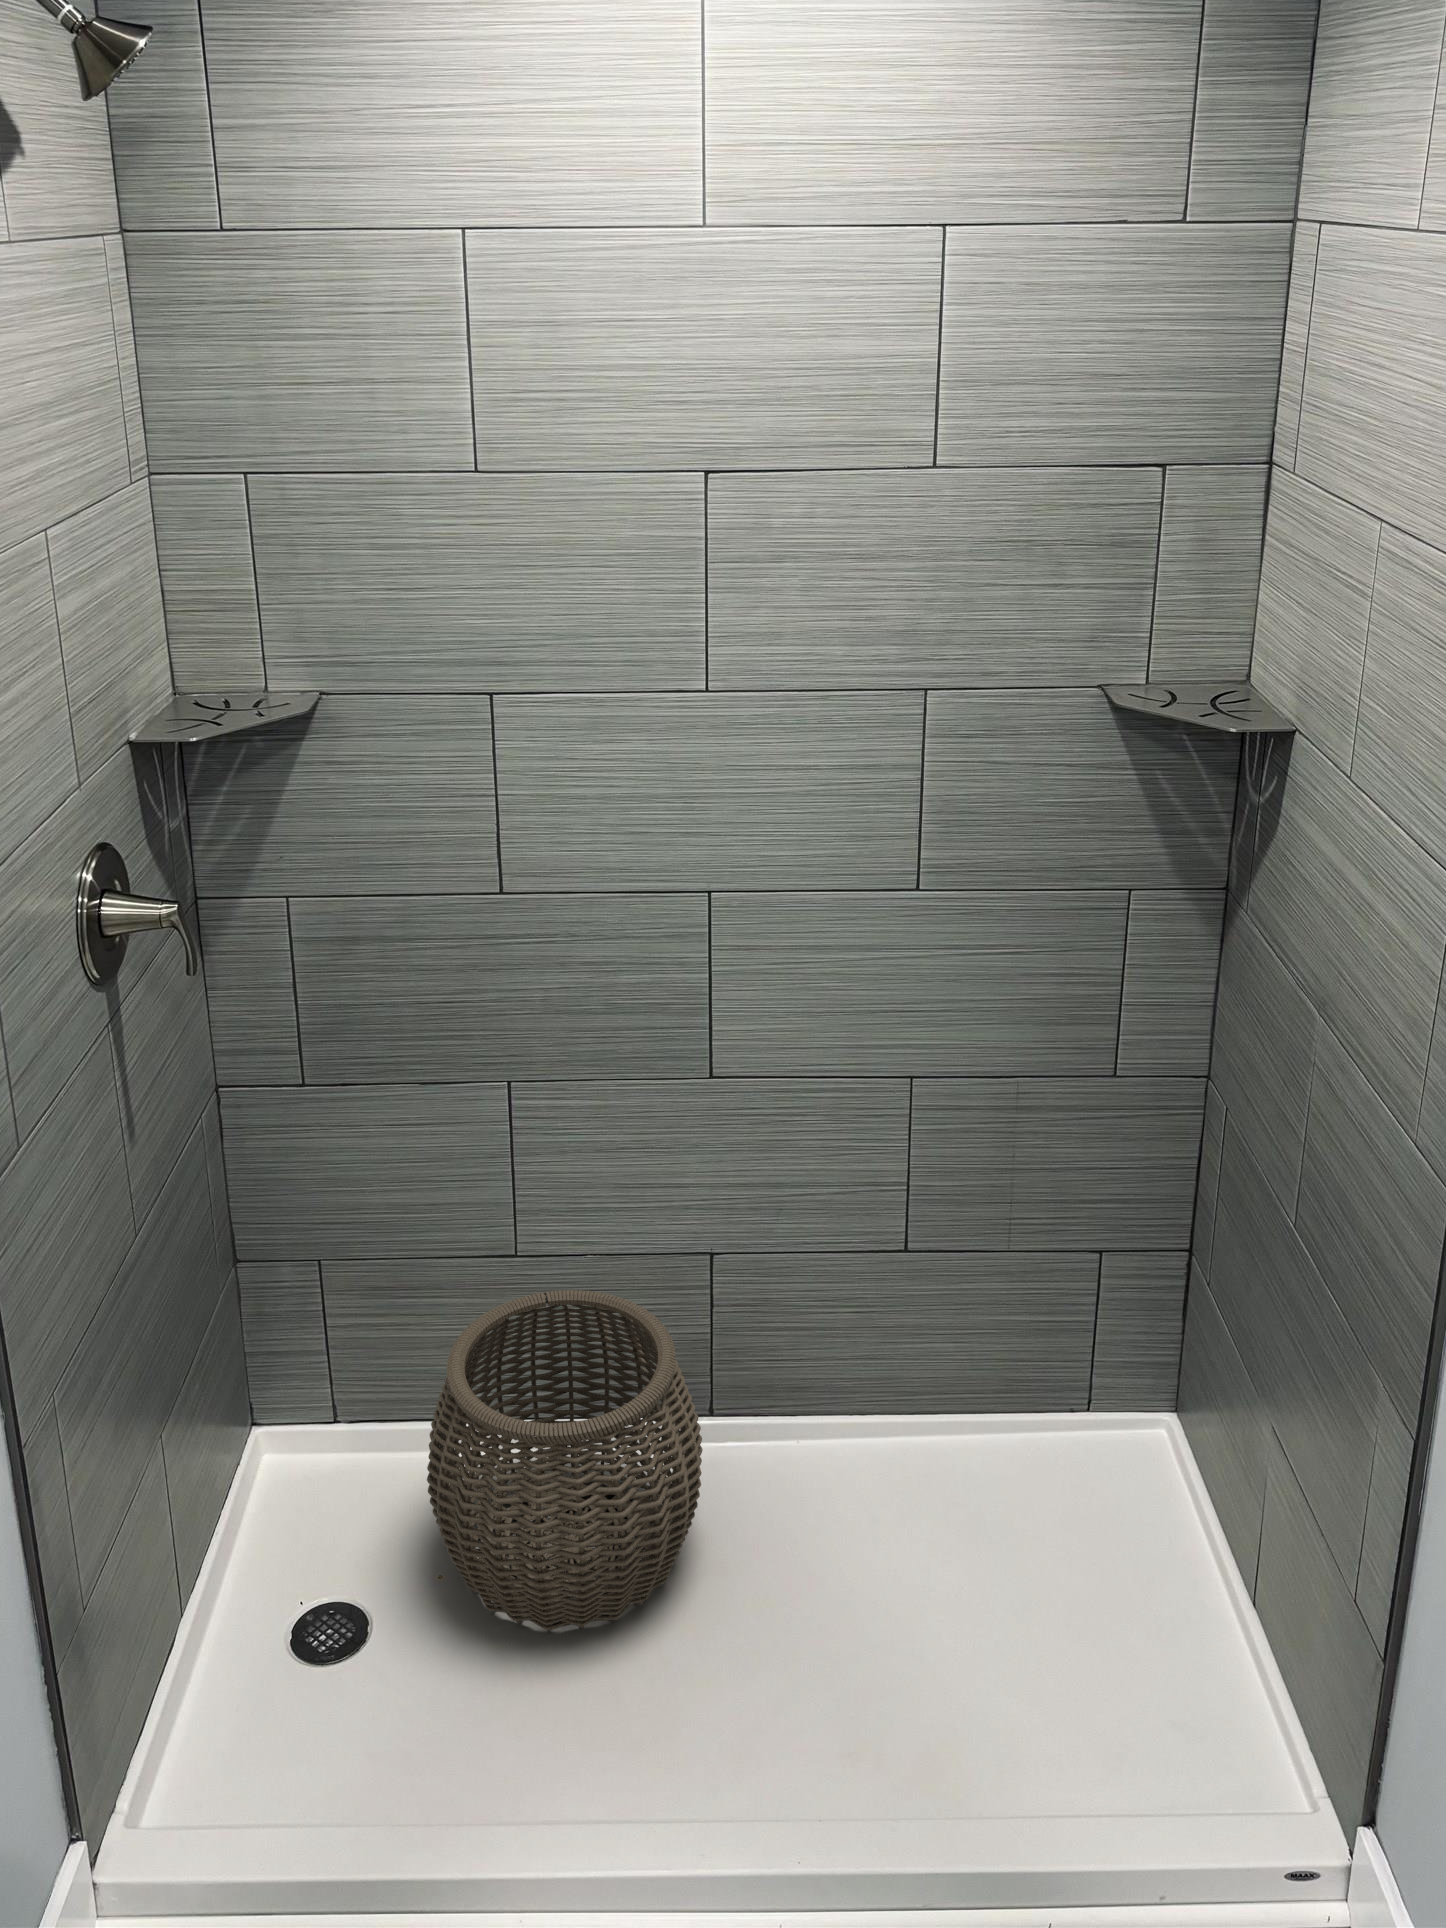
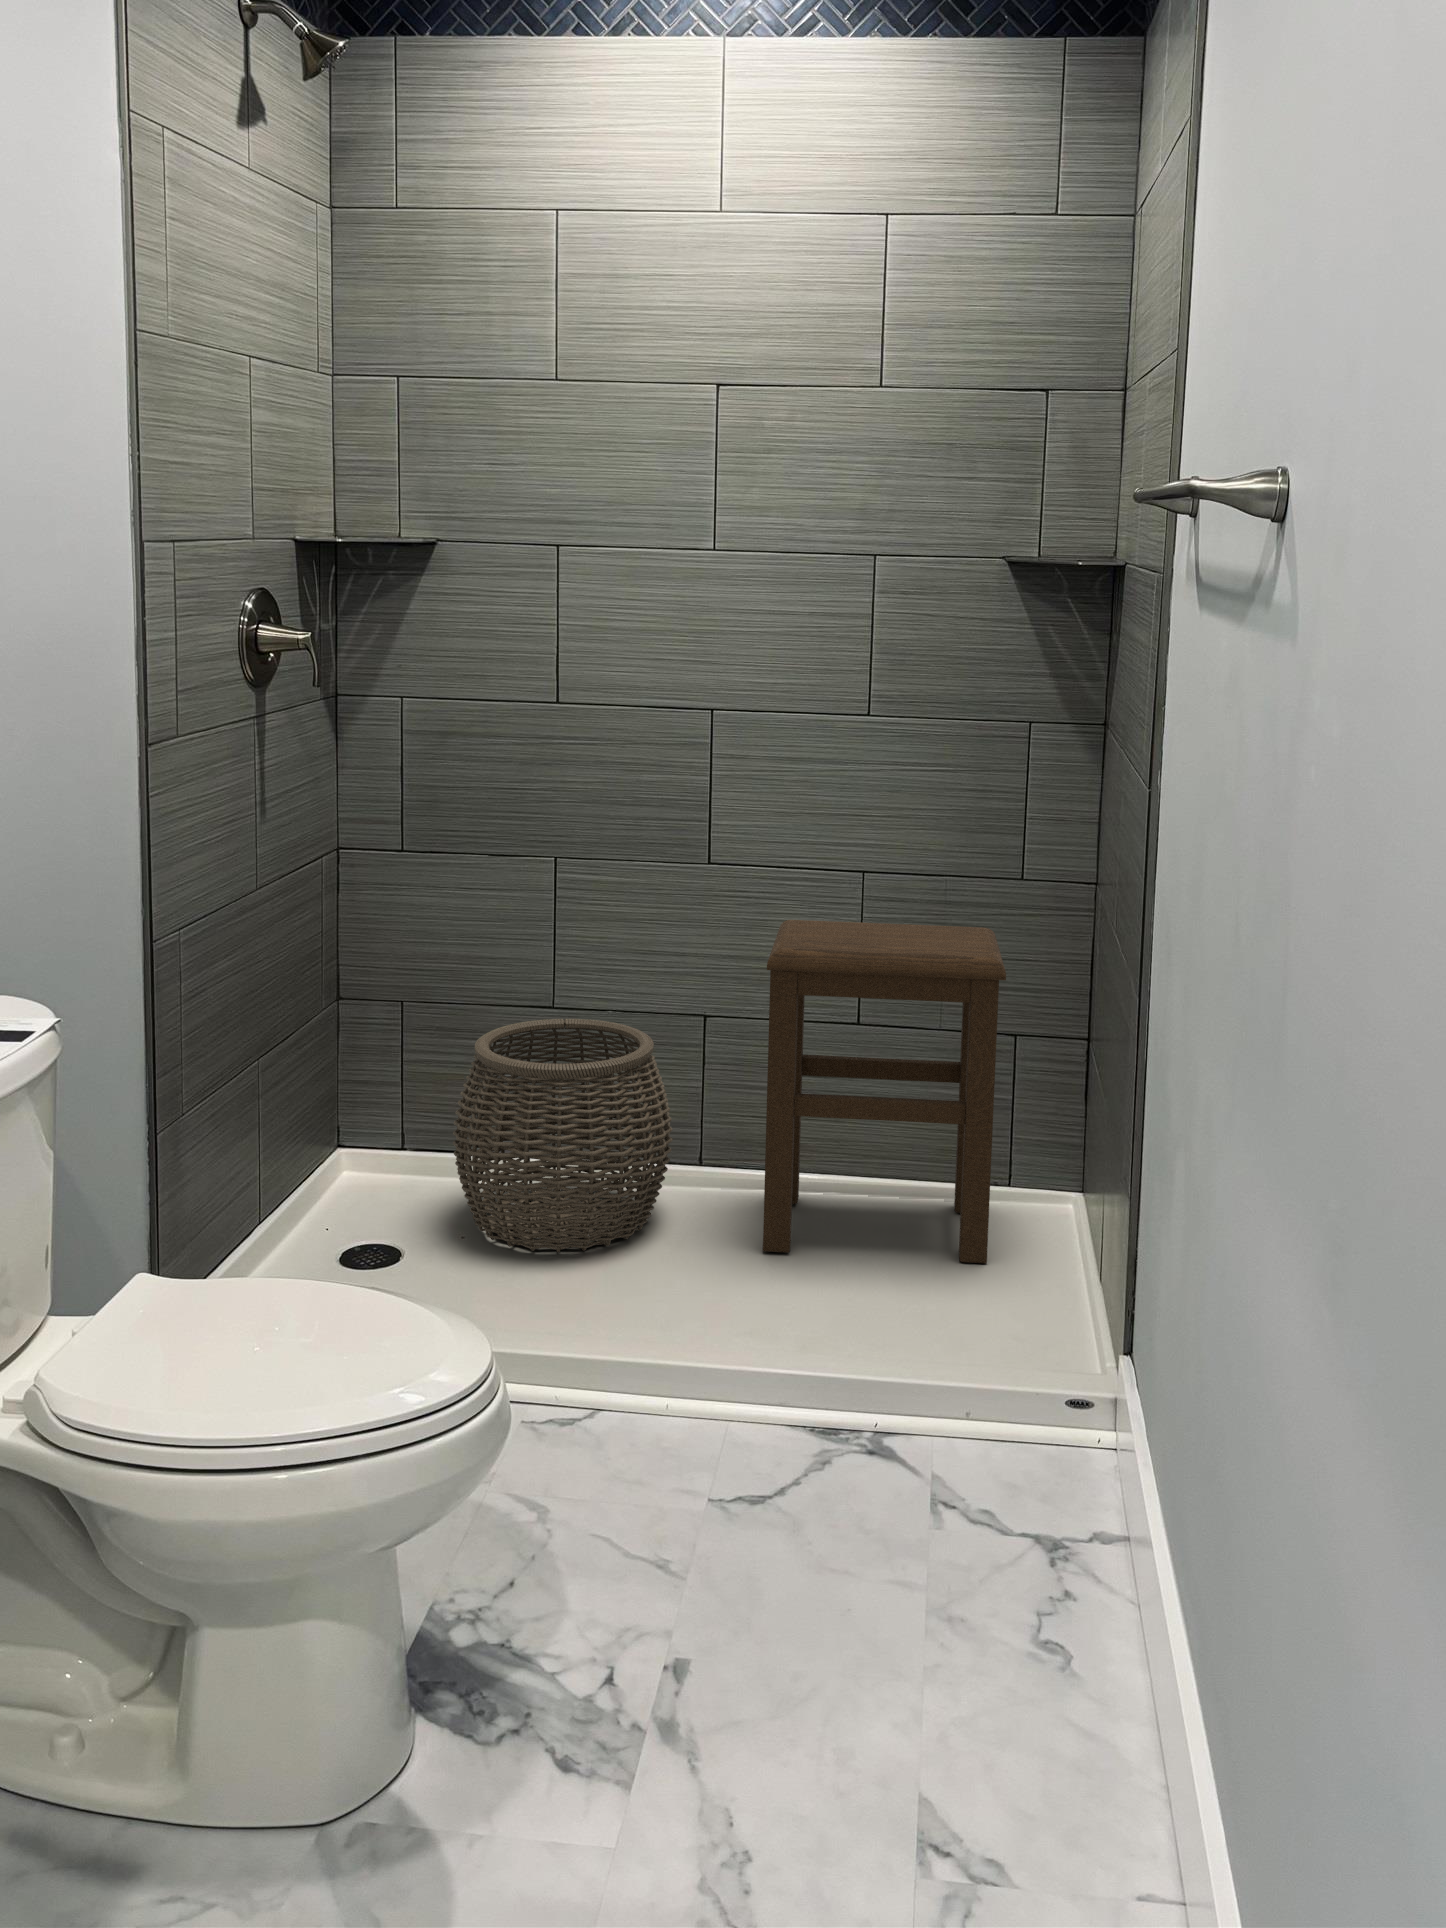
stool: none [813,1152,1142,1592] -> present [763,920,1006,1263]

